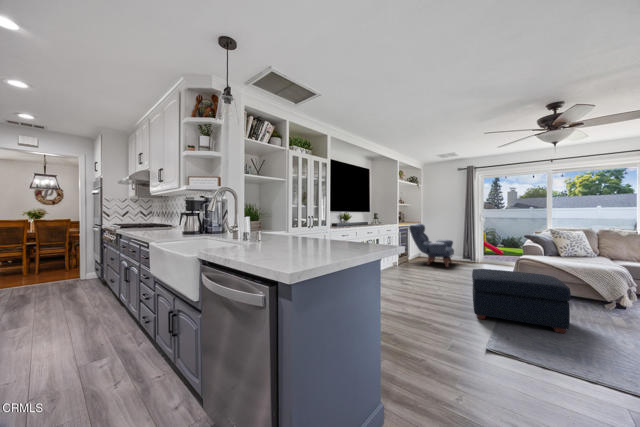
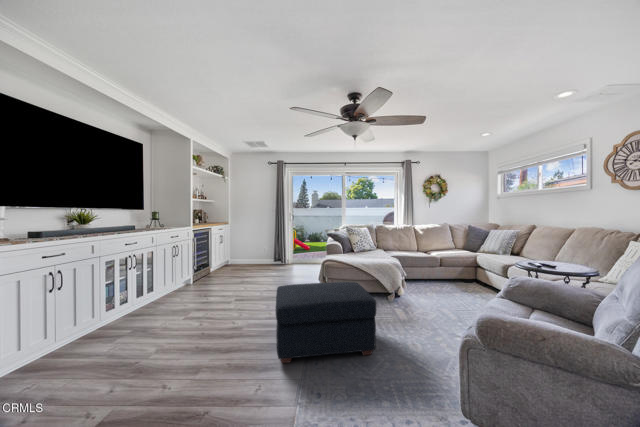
armchair: present [409,223,454,267] -> none [211,224,264,275]

